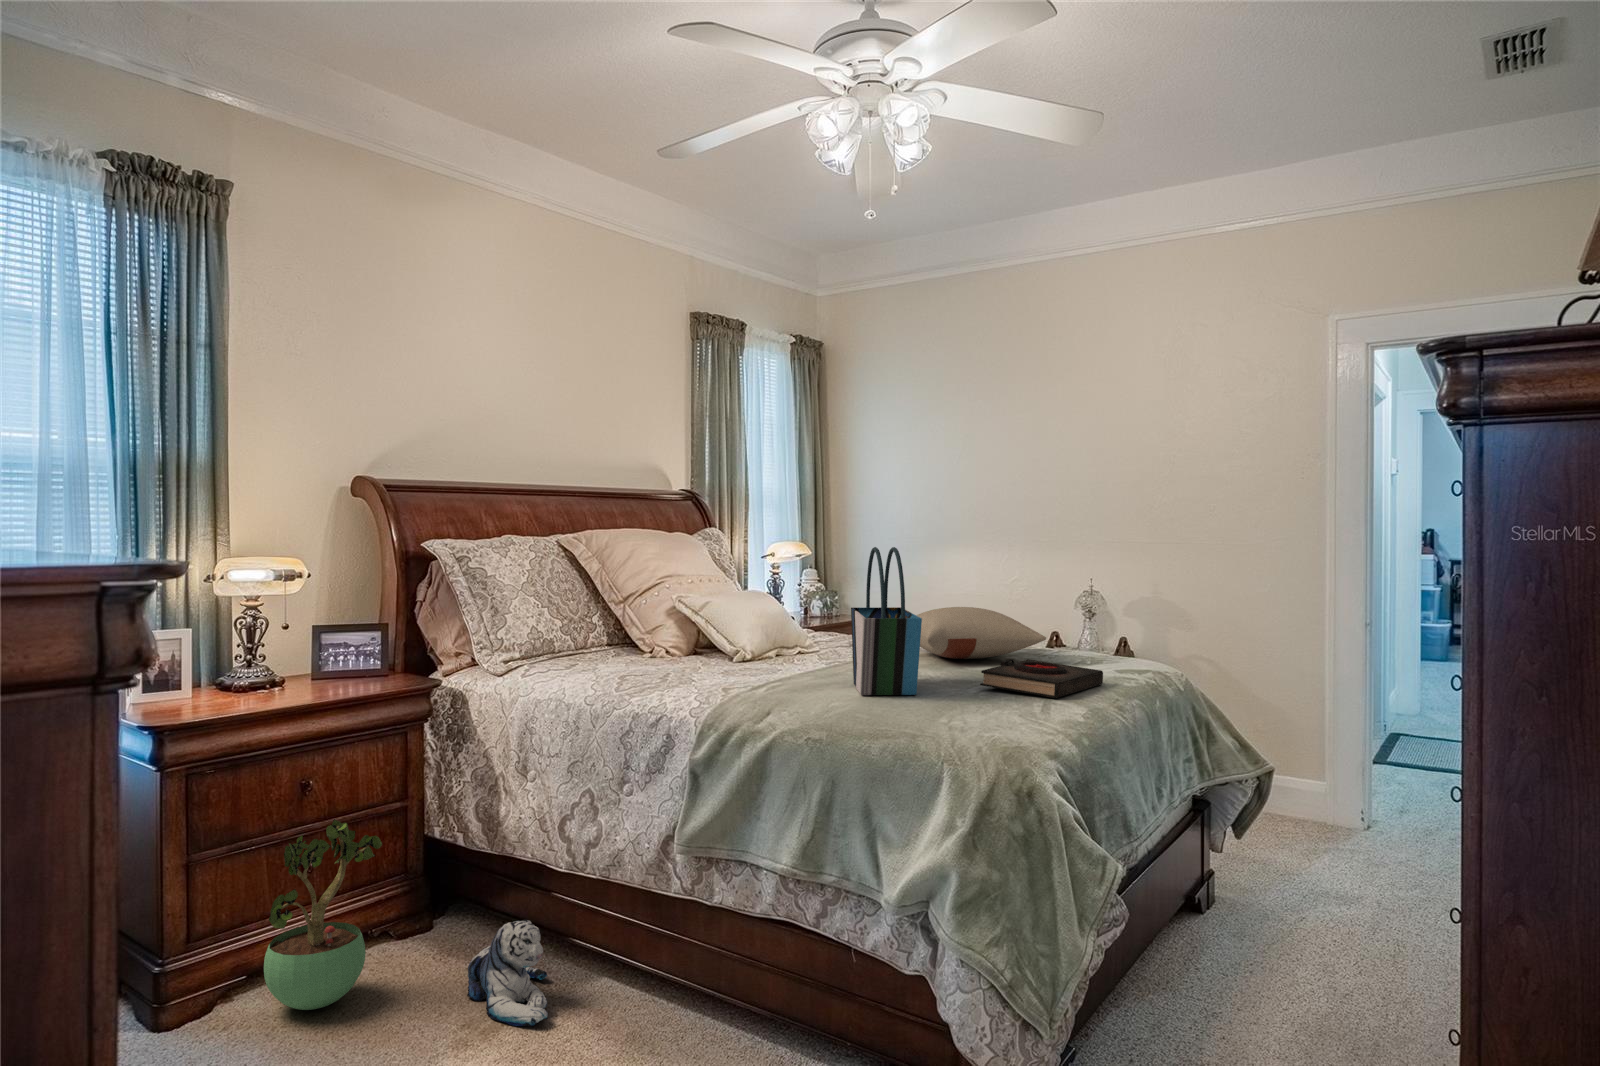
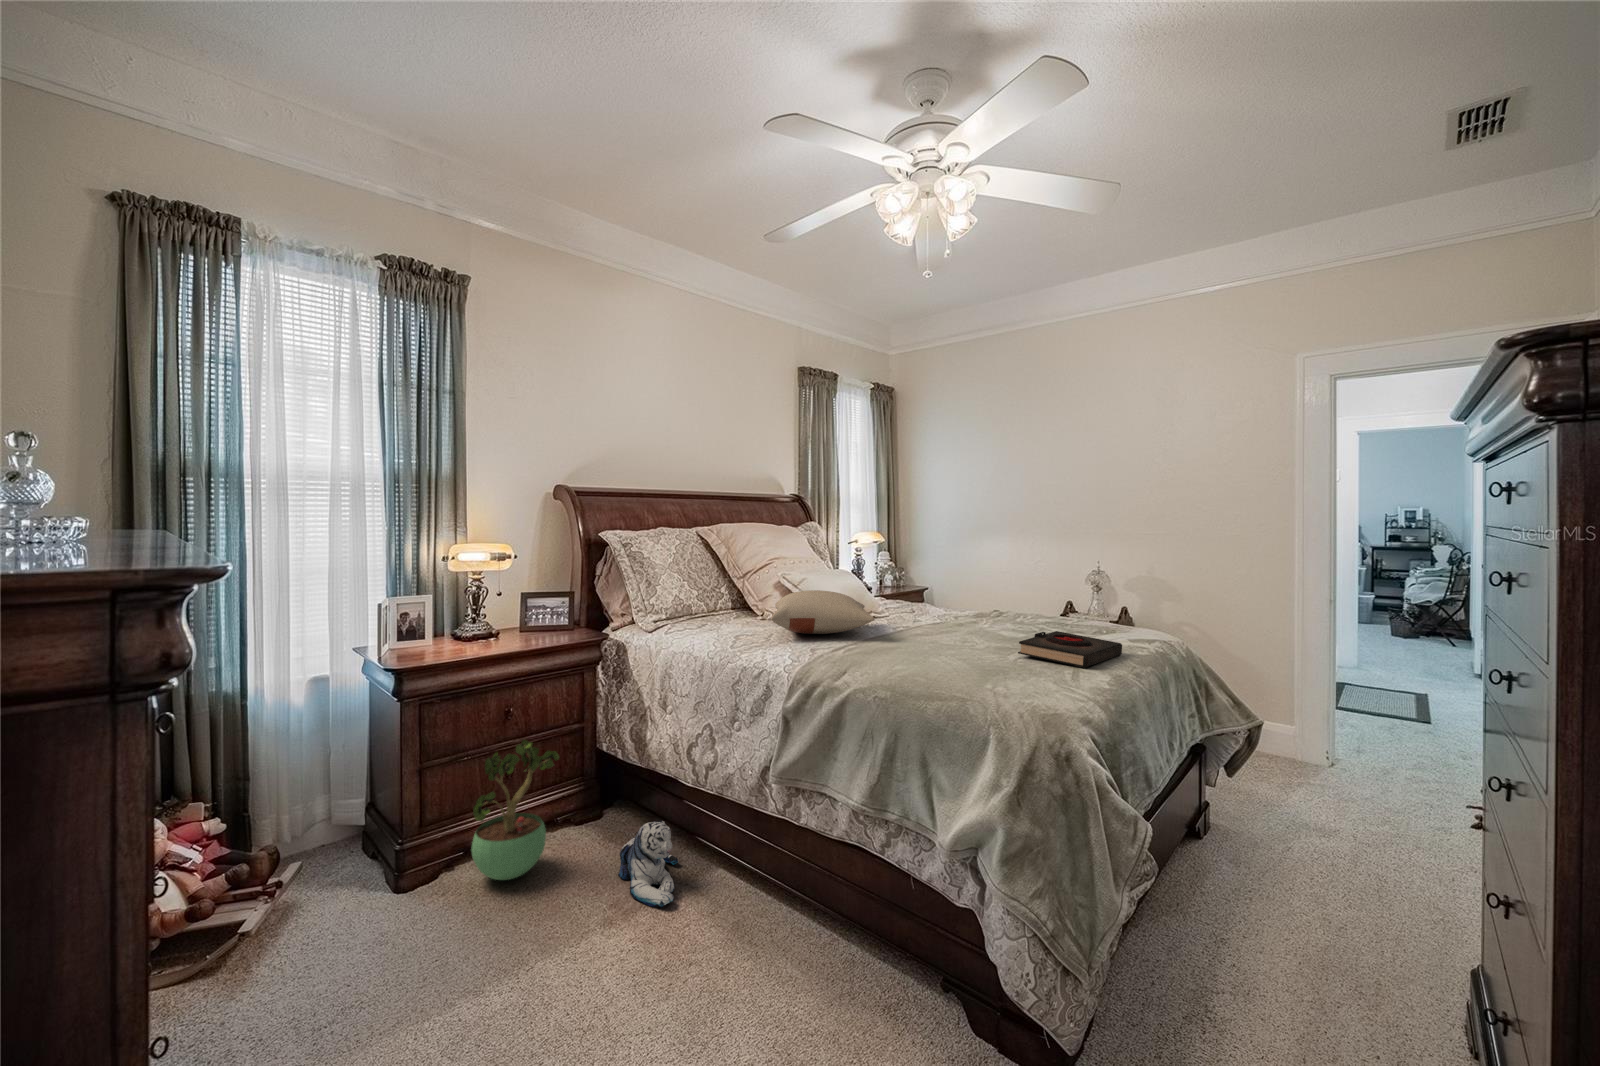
tote bag: present [851,547,922,695] -> none [912,540,970,661]
pillow: present [917,607,1046,659] -> present [771,590,875,634]

